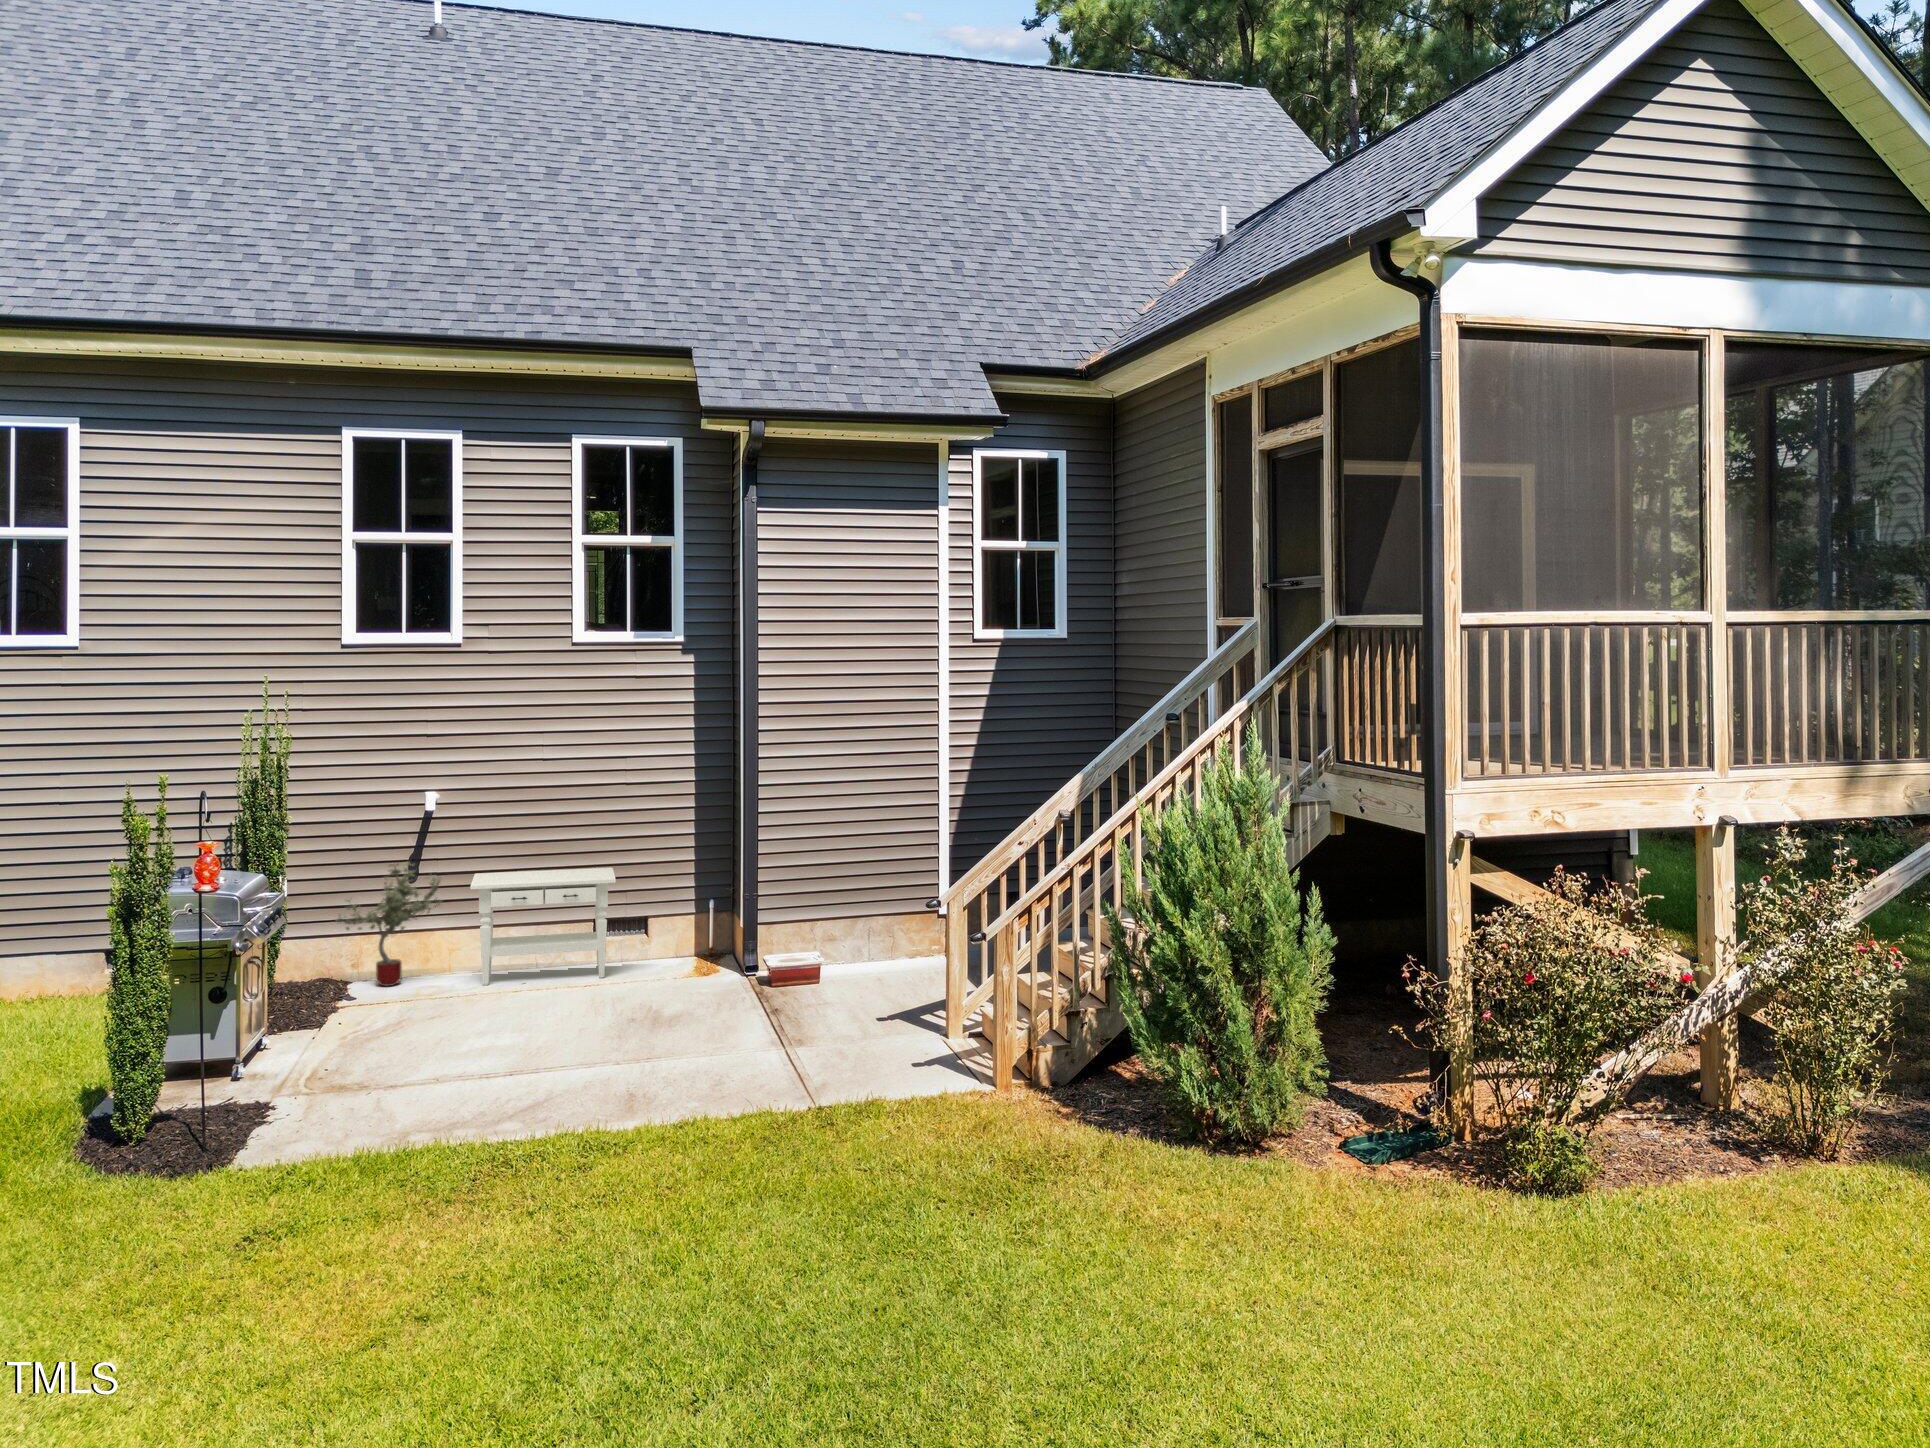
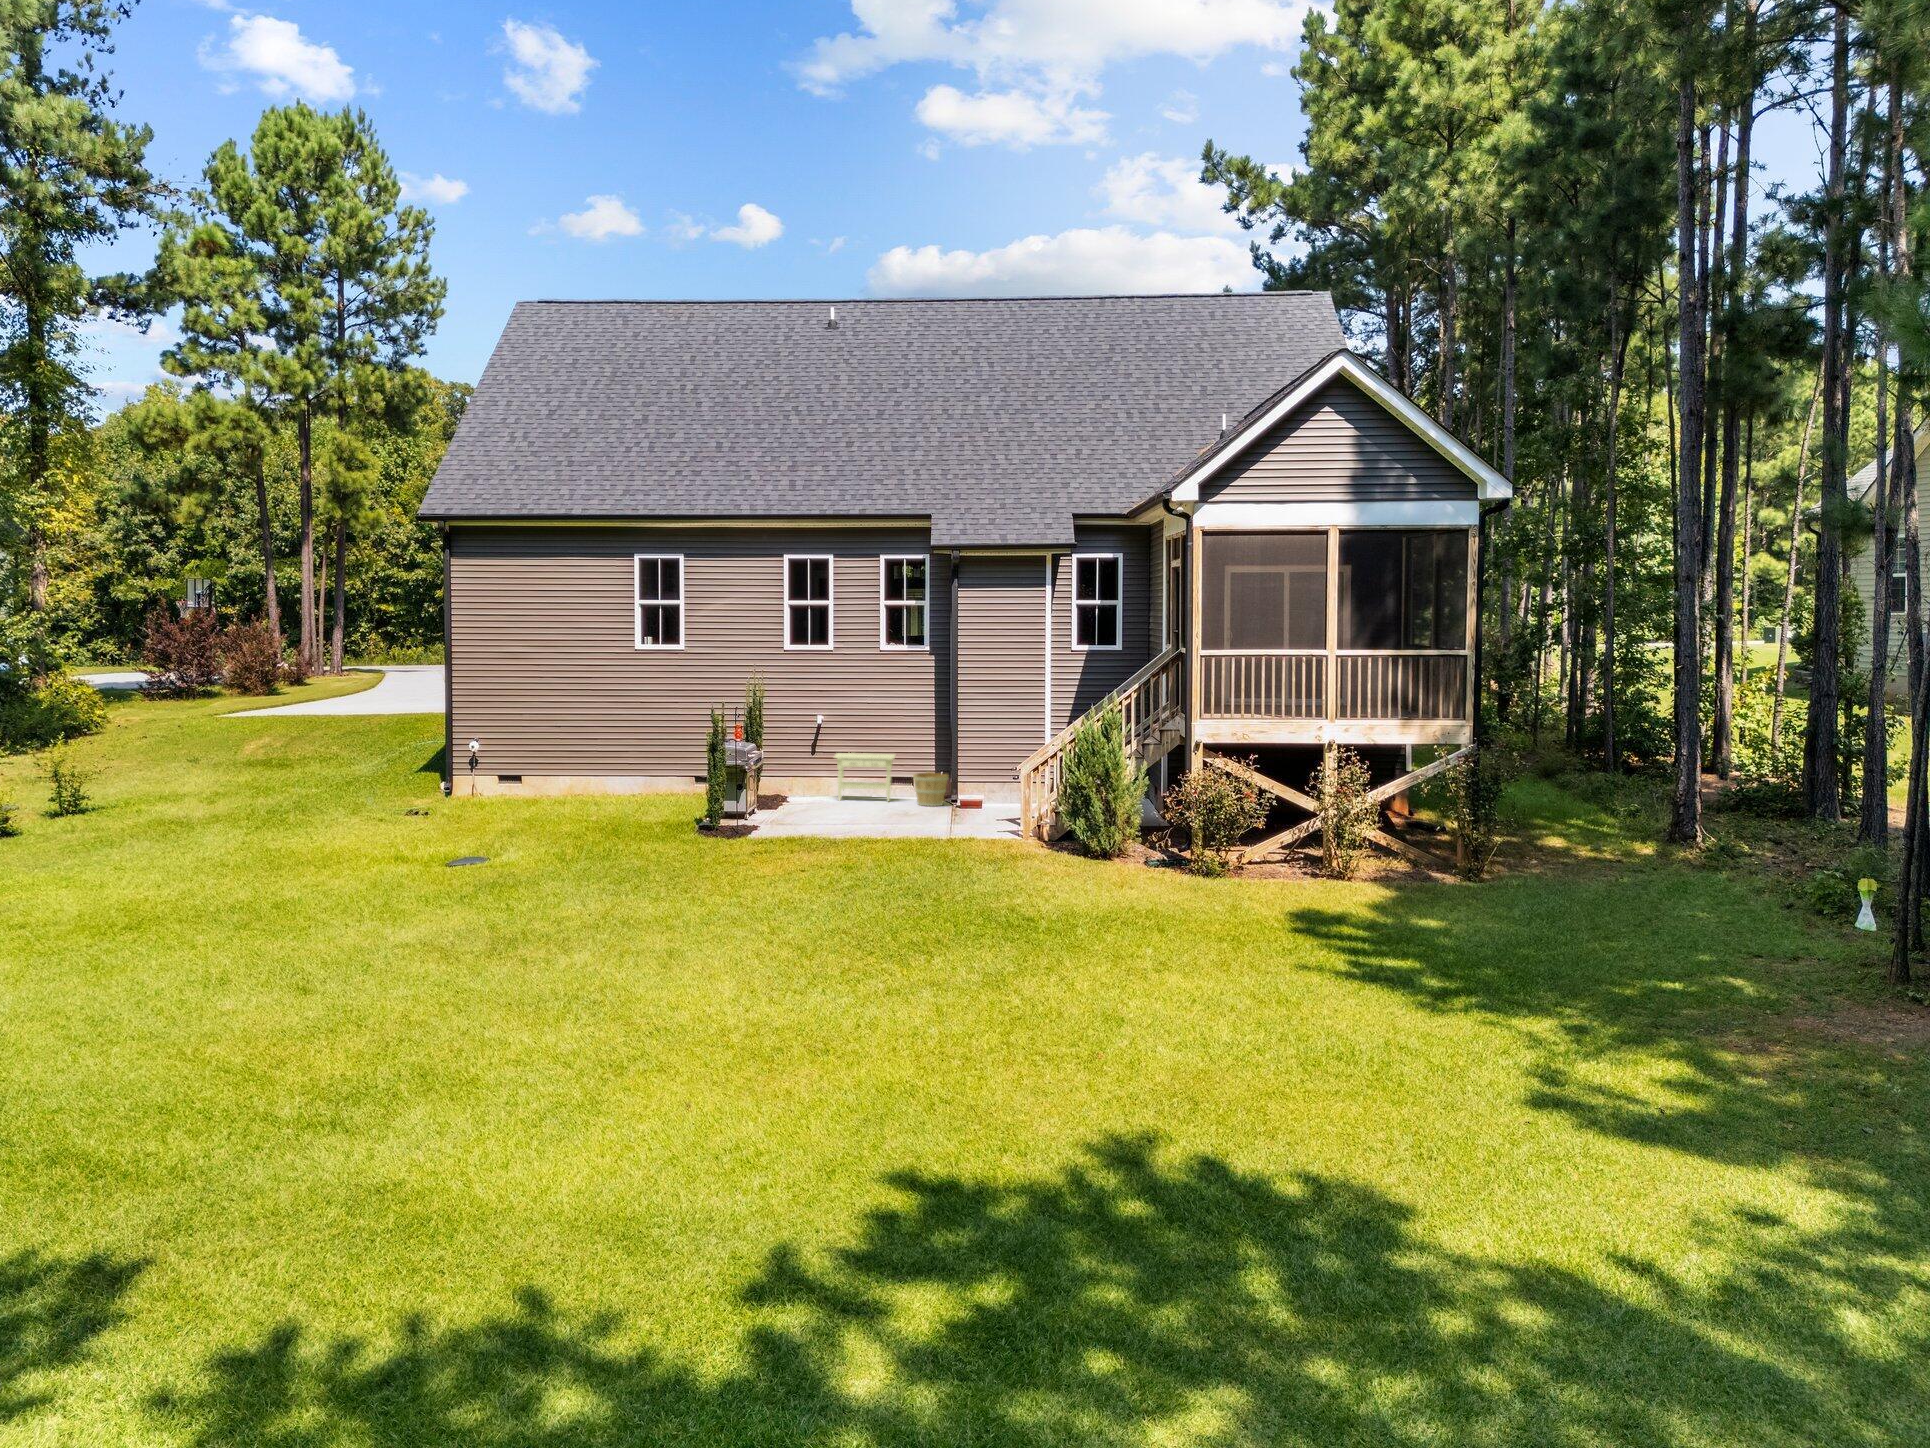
potted tree: present [336,862,440,986] -> none [780,745,823,799]
wooden bucket: none [659,903,741,984] -> present [913,772,948,806]

